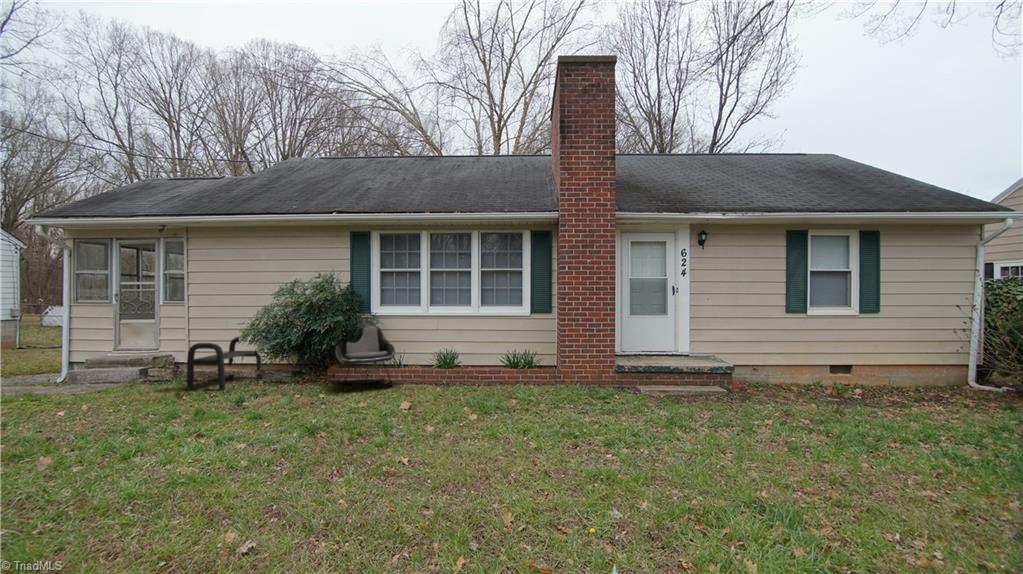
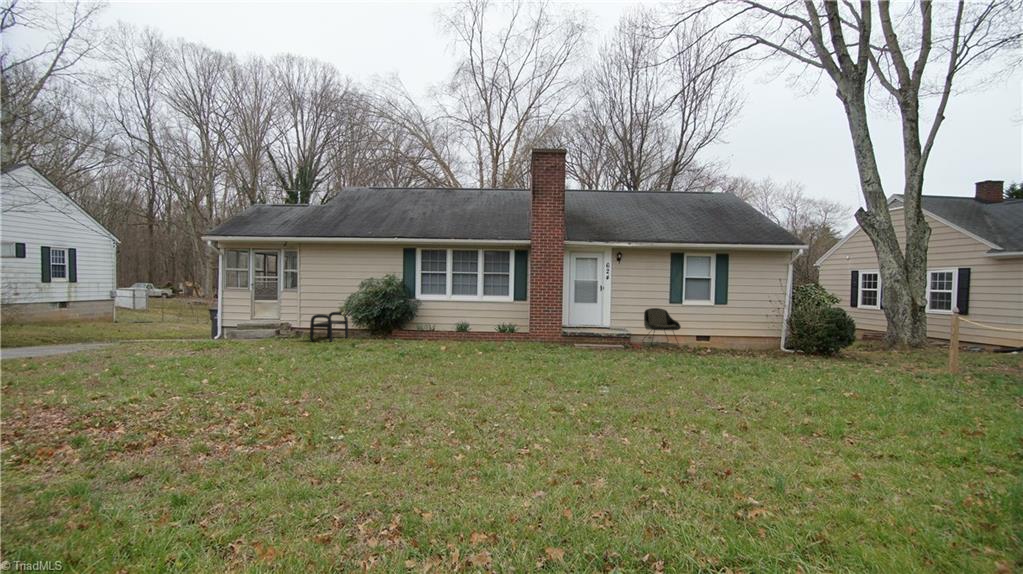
lounge chair: present [336,325,395,392] -> present [643,308,681,346]

